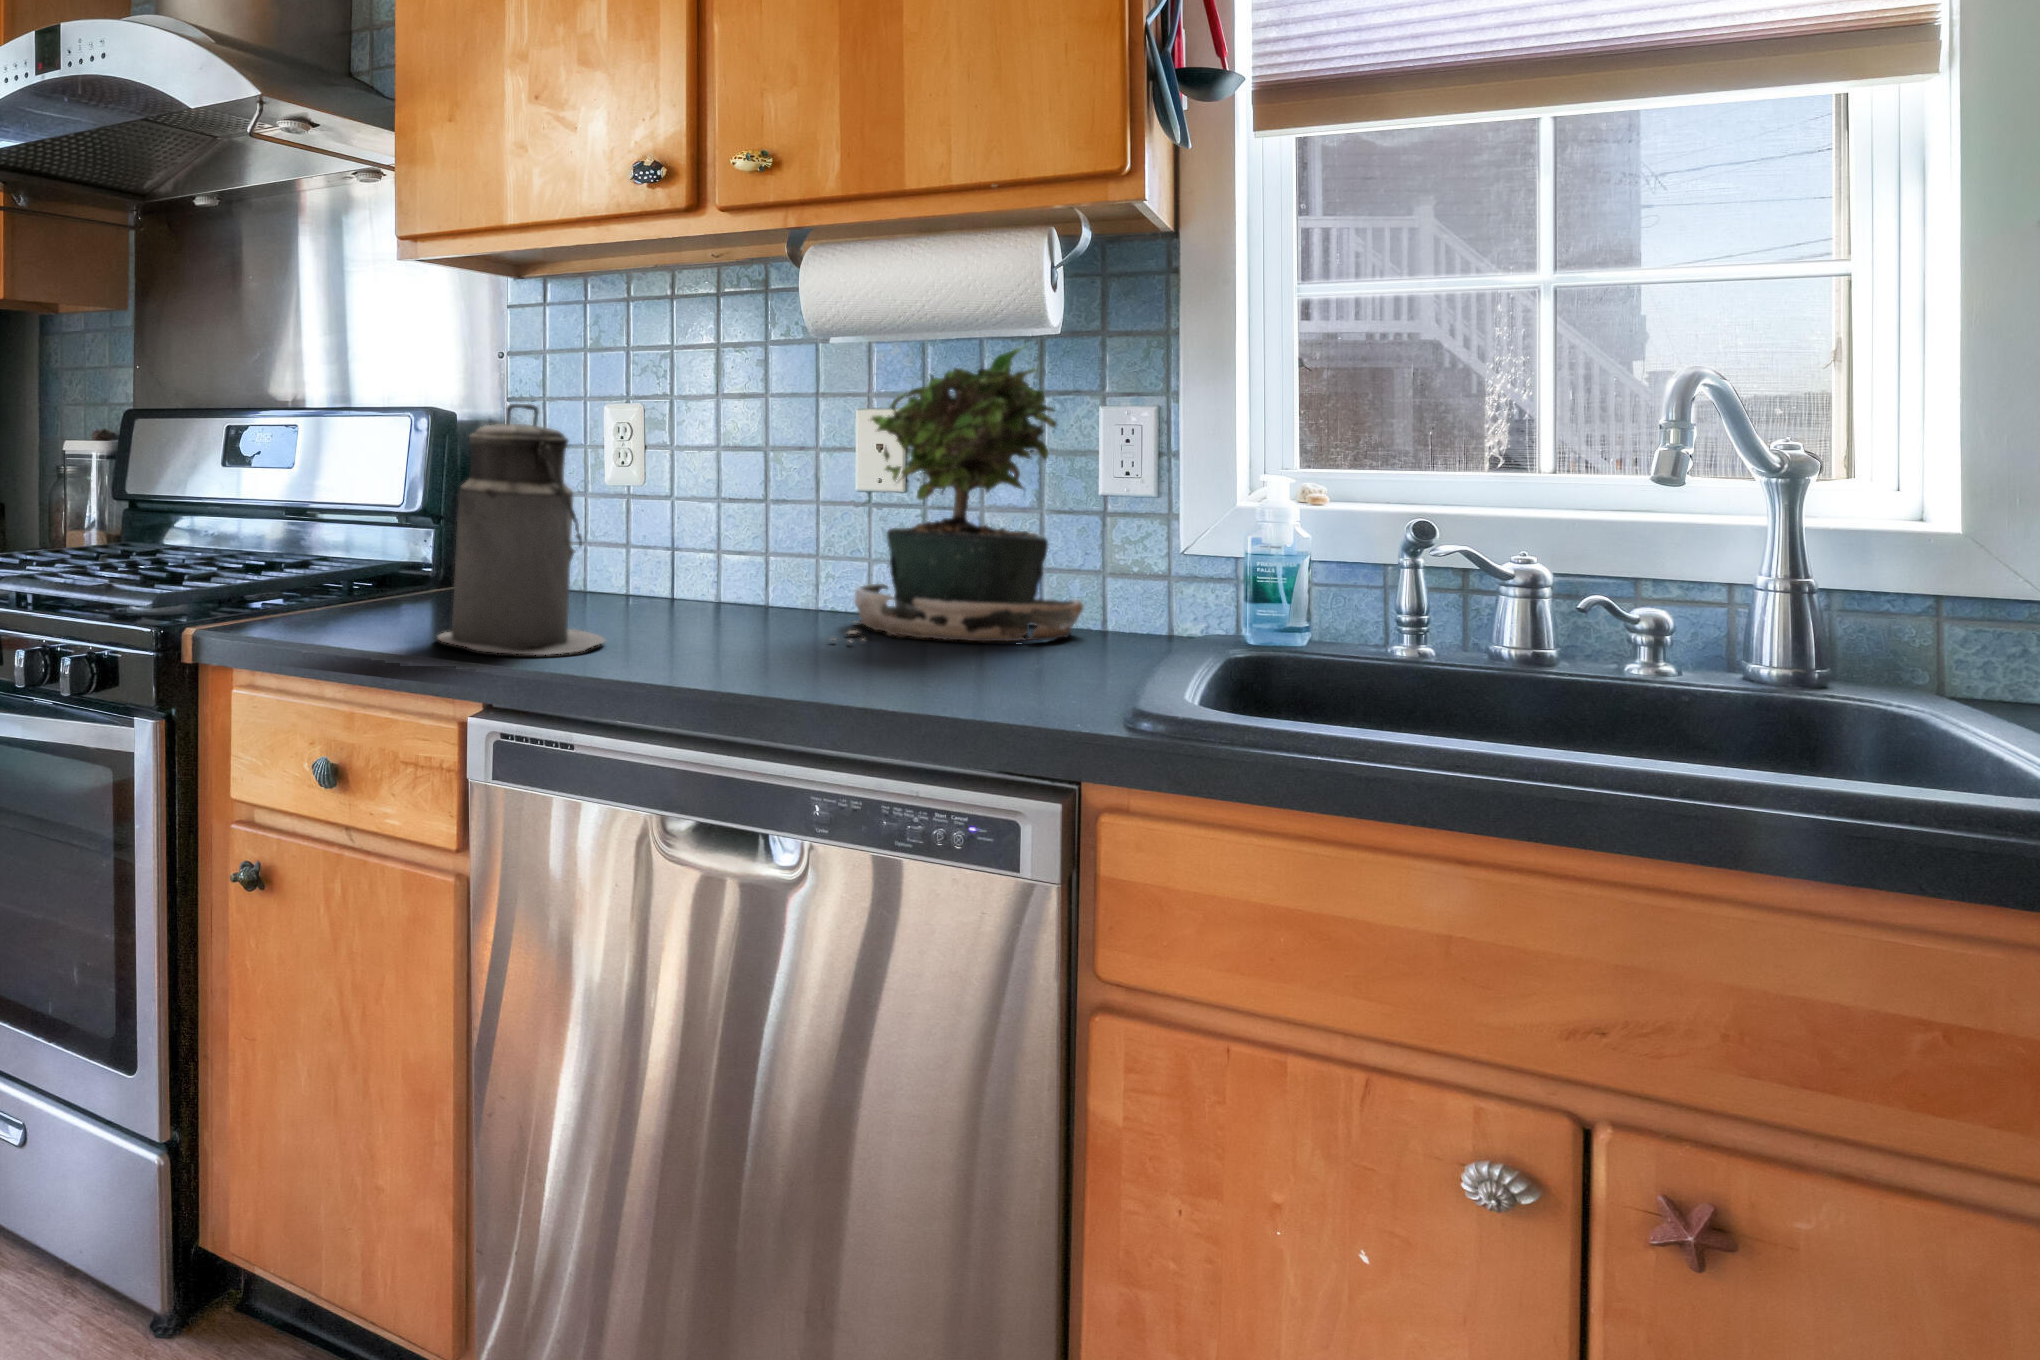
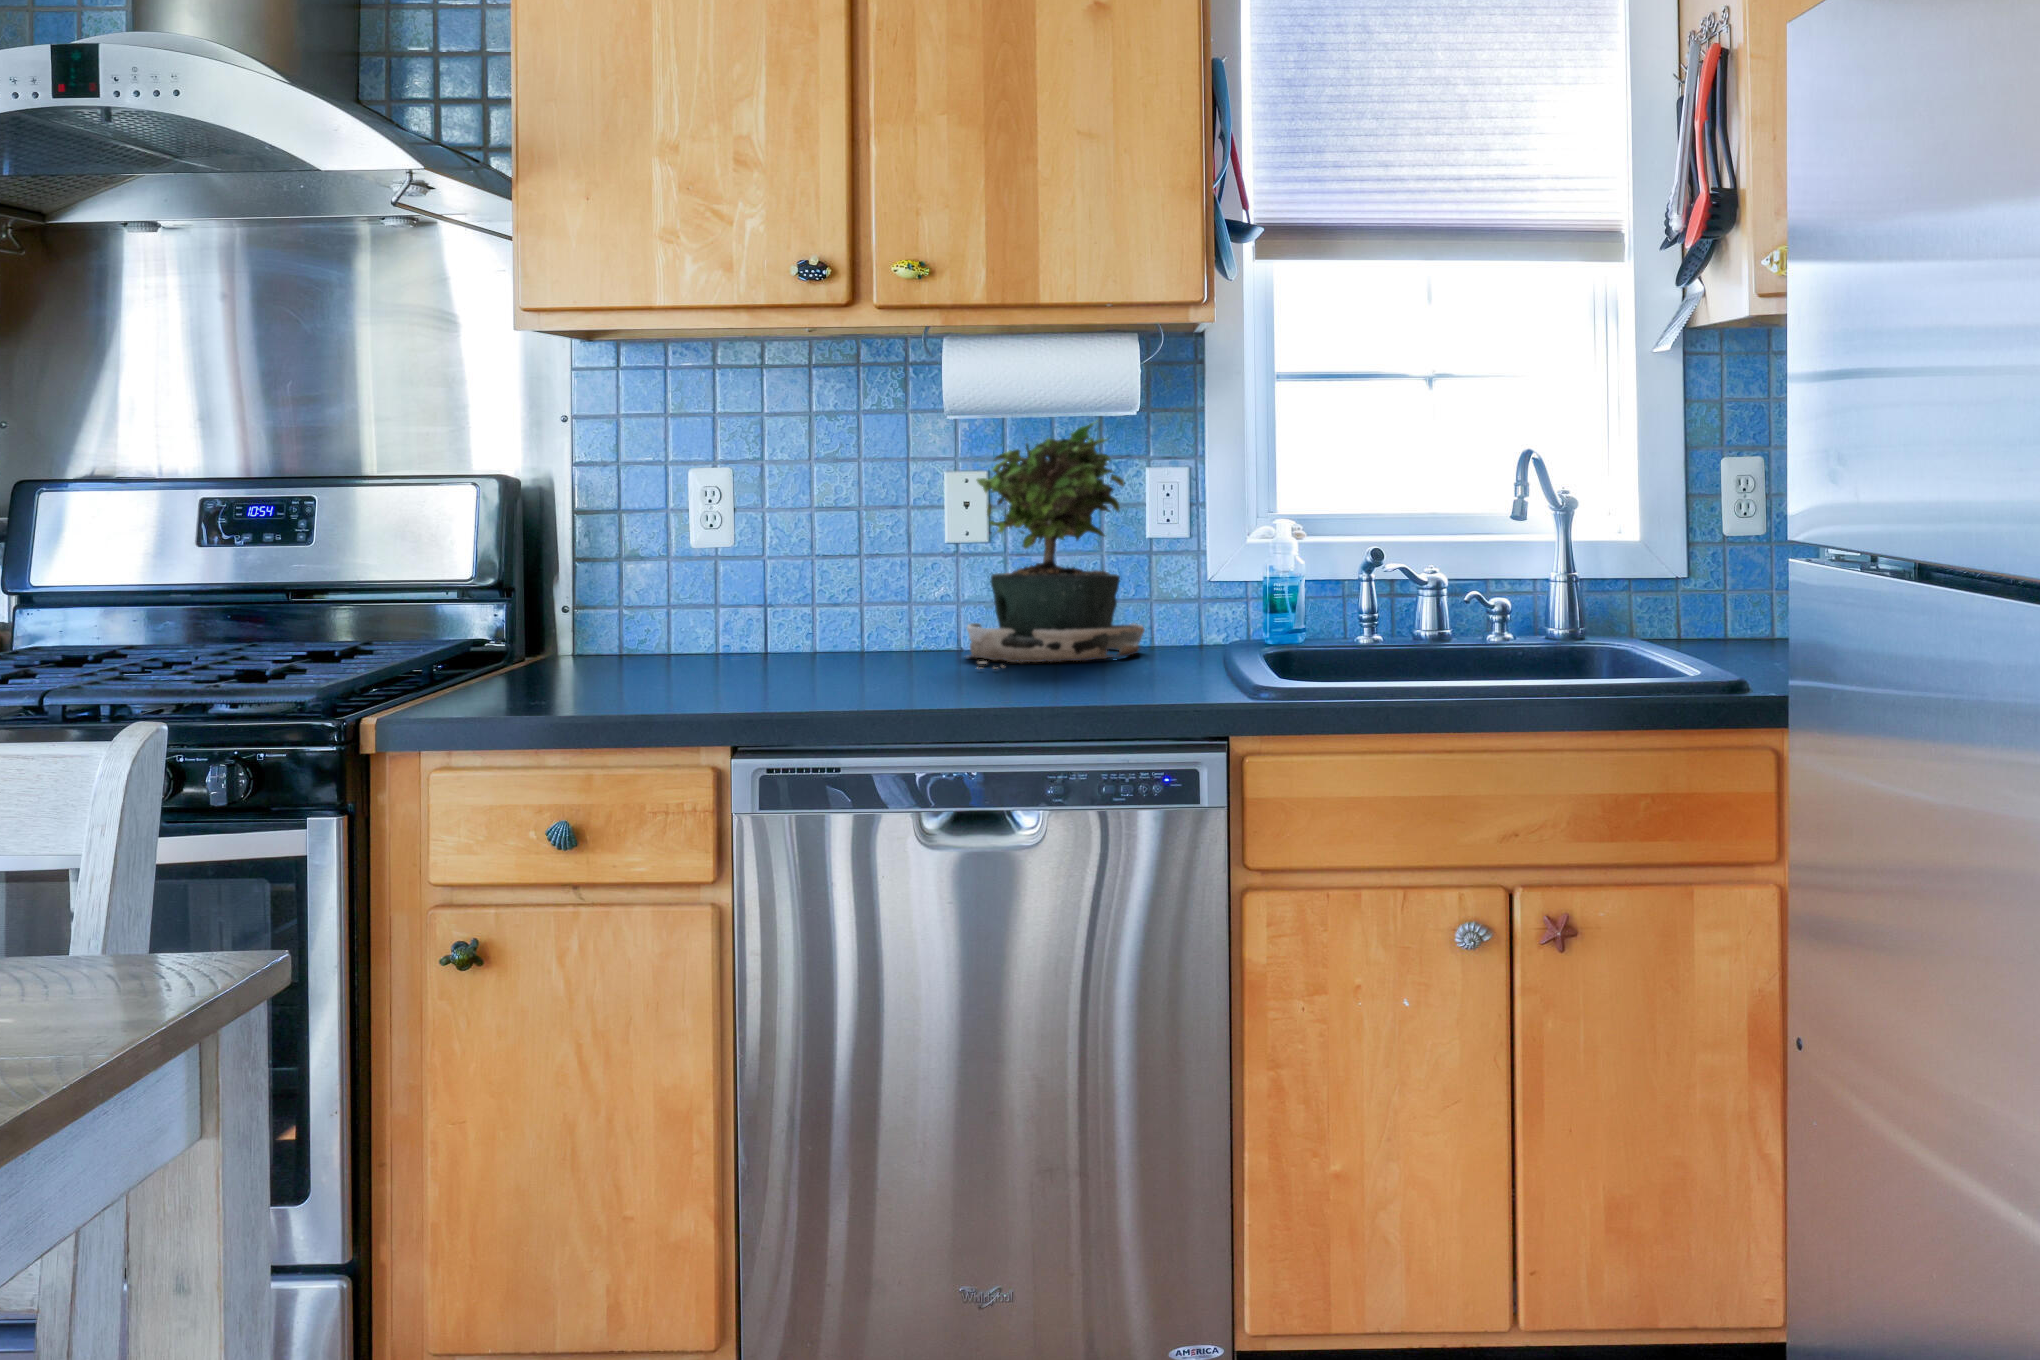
canister: present [438,404,605,655] -> none [655,477,812,700]

